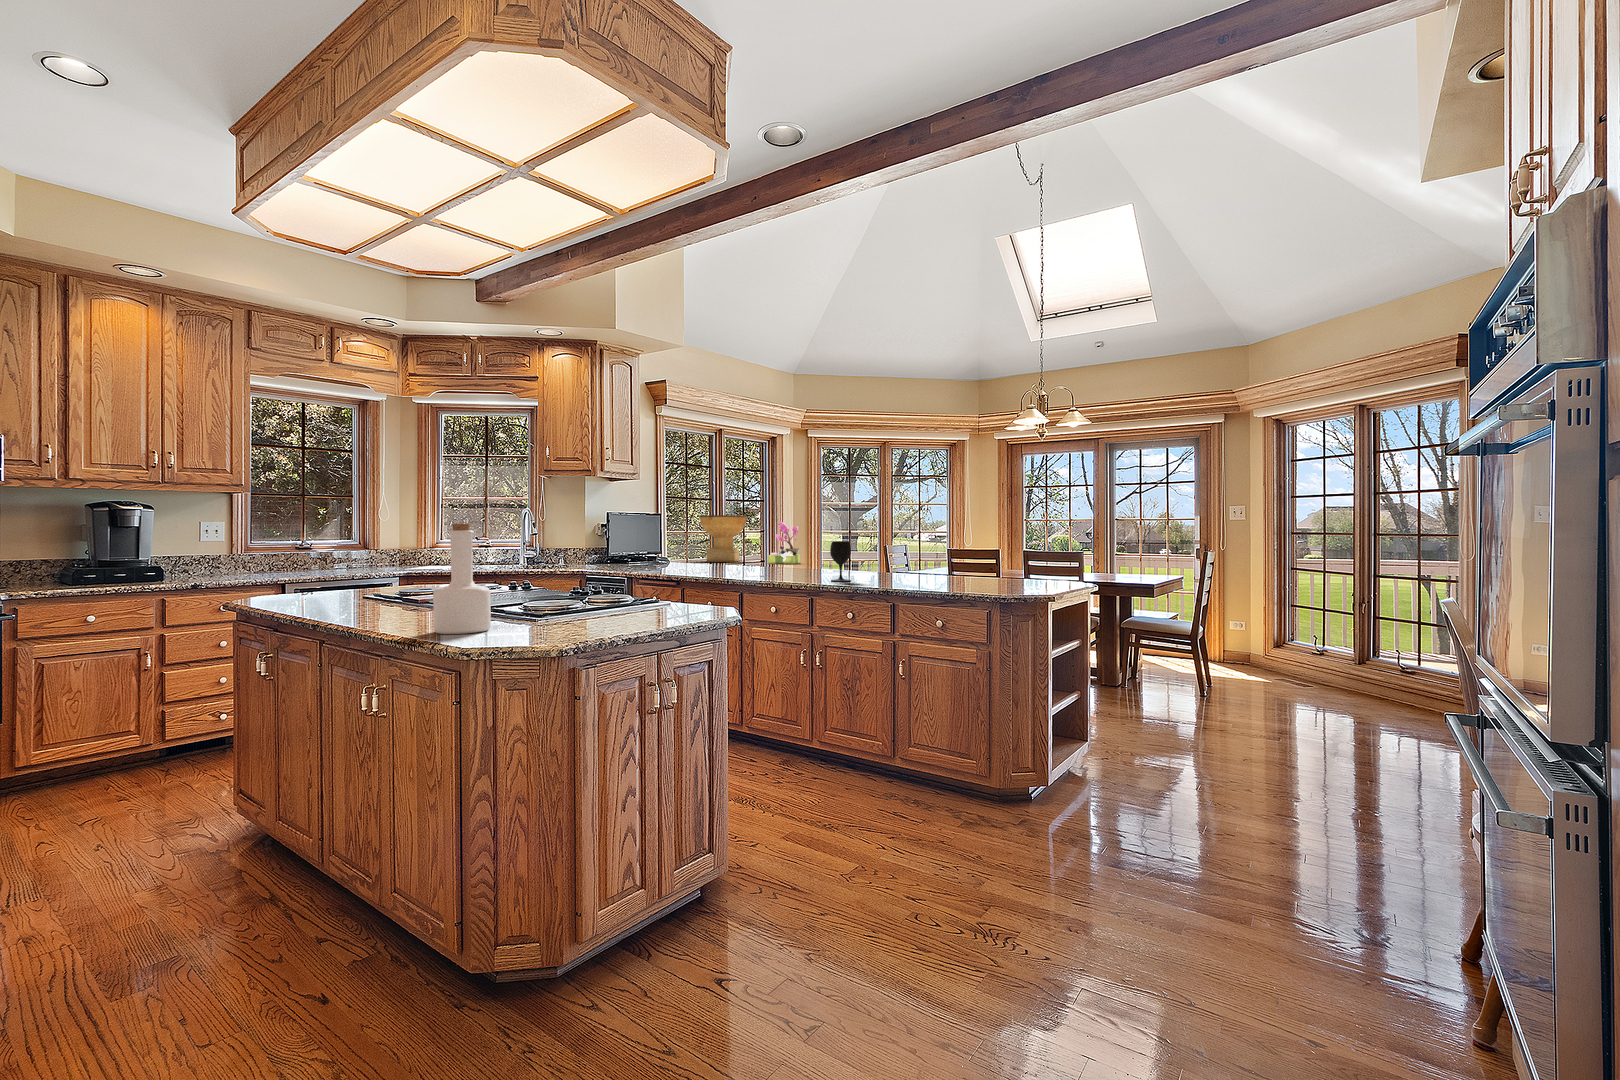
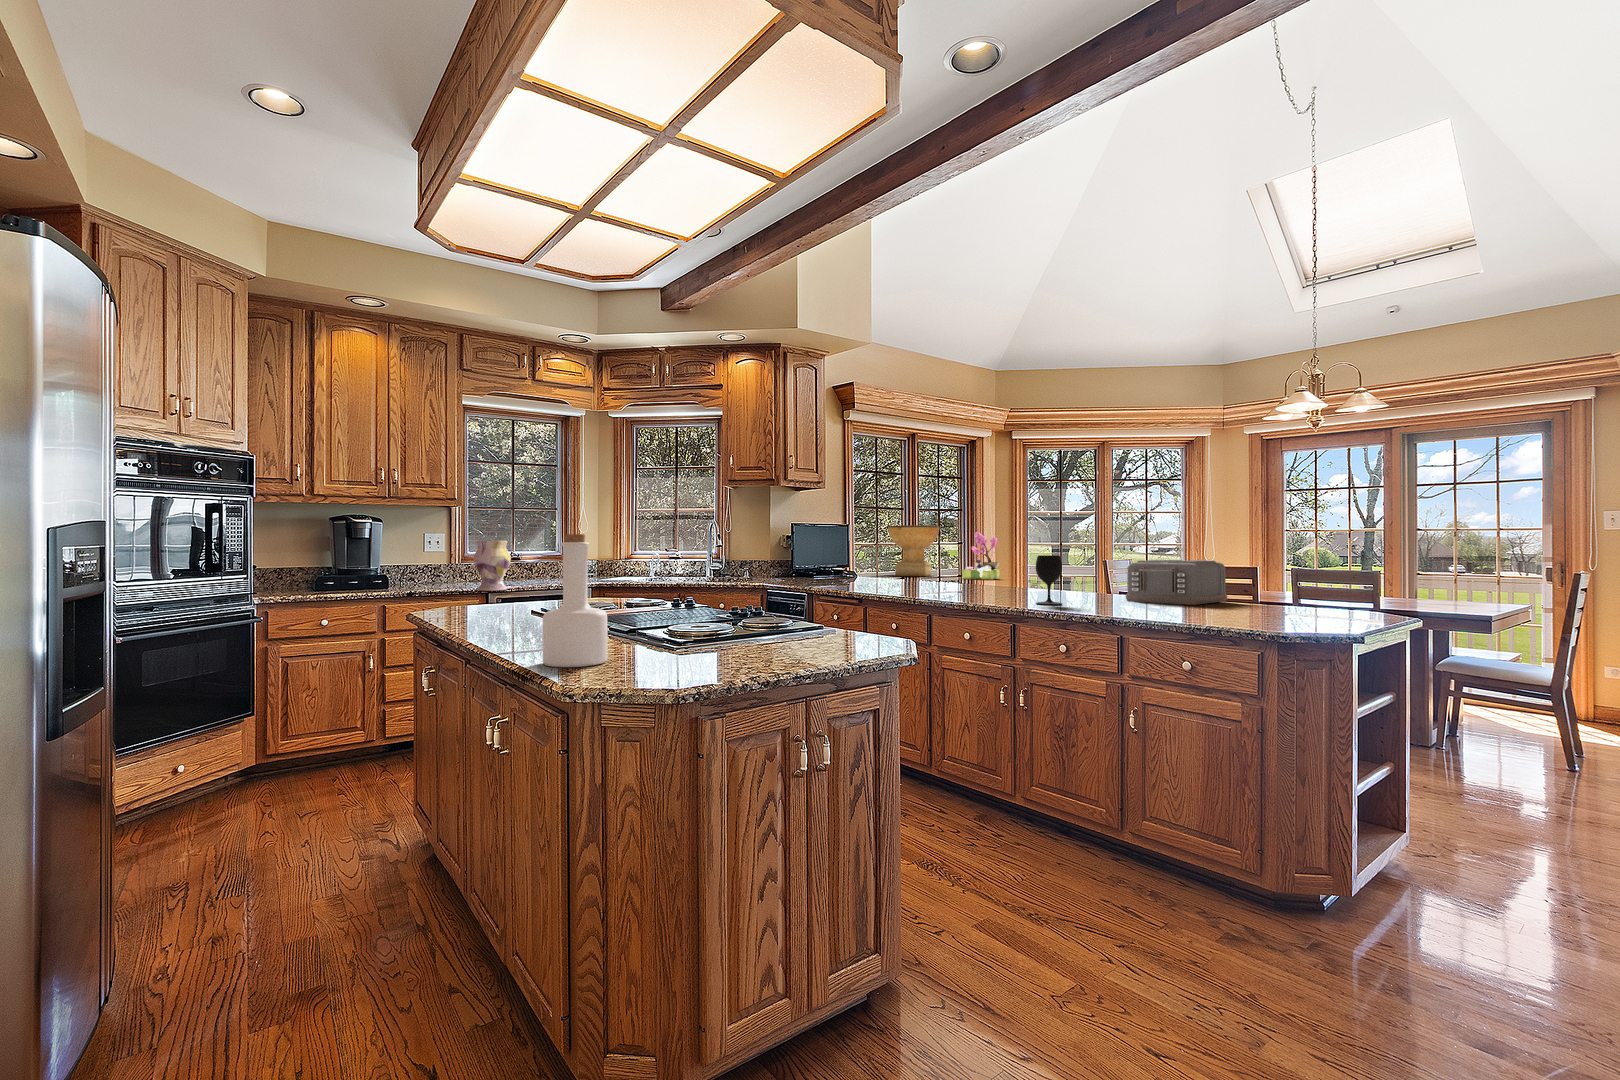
vase: none [268,530,311,582] -> present [474,541,511,591]
toaster: none [900,545,974,580] -> present [1126,560,1227,605]

